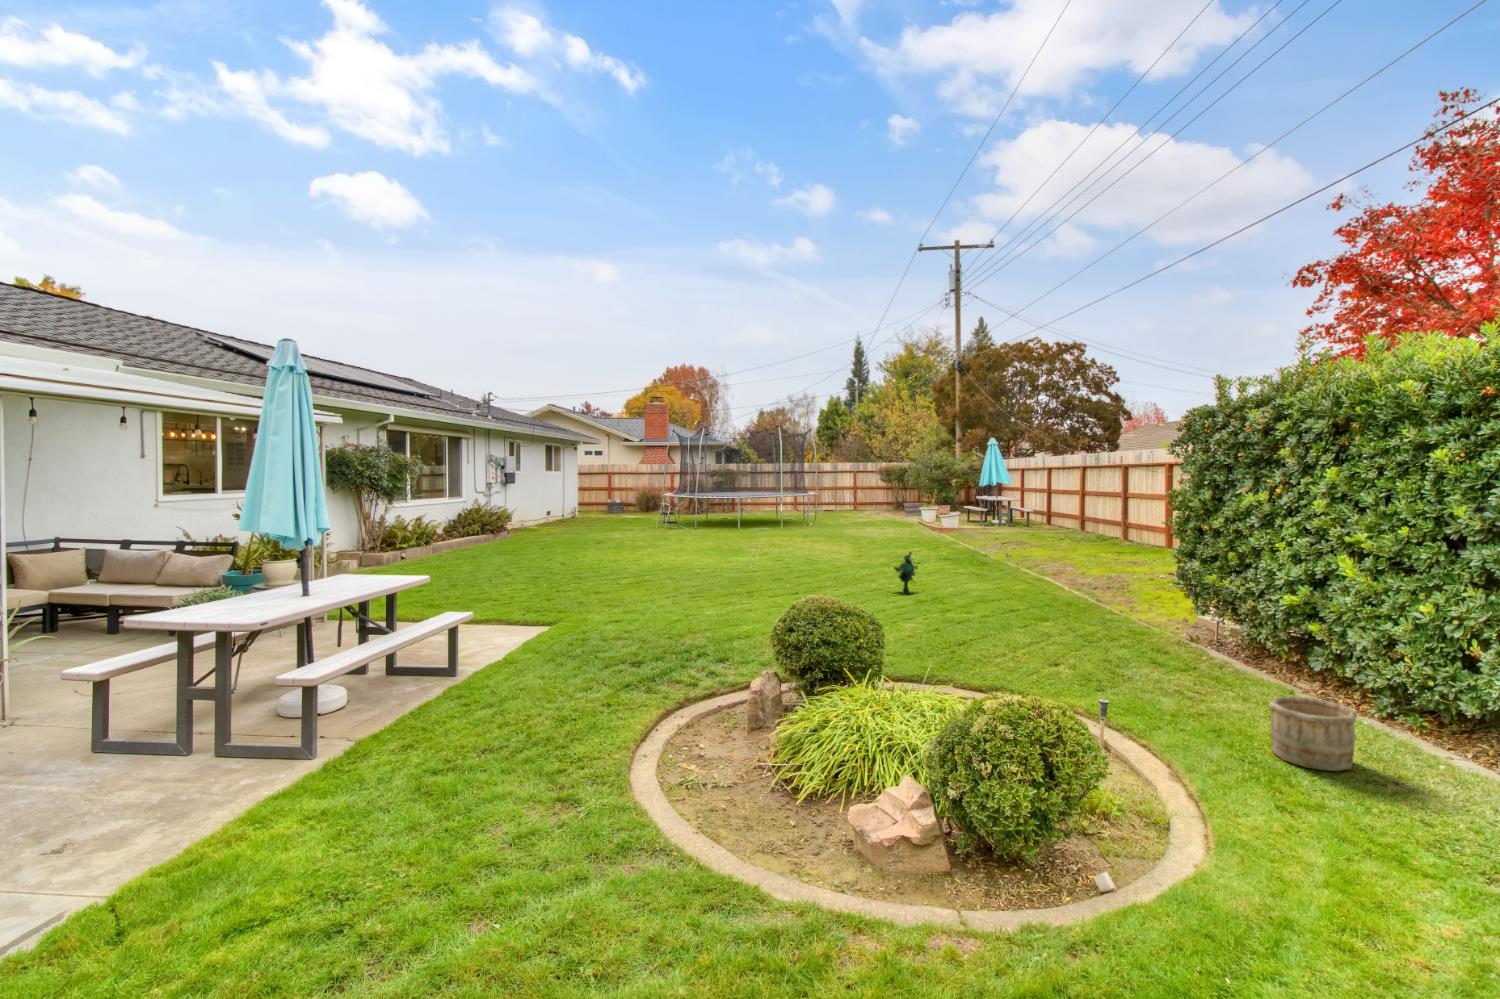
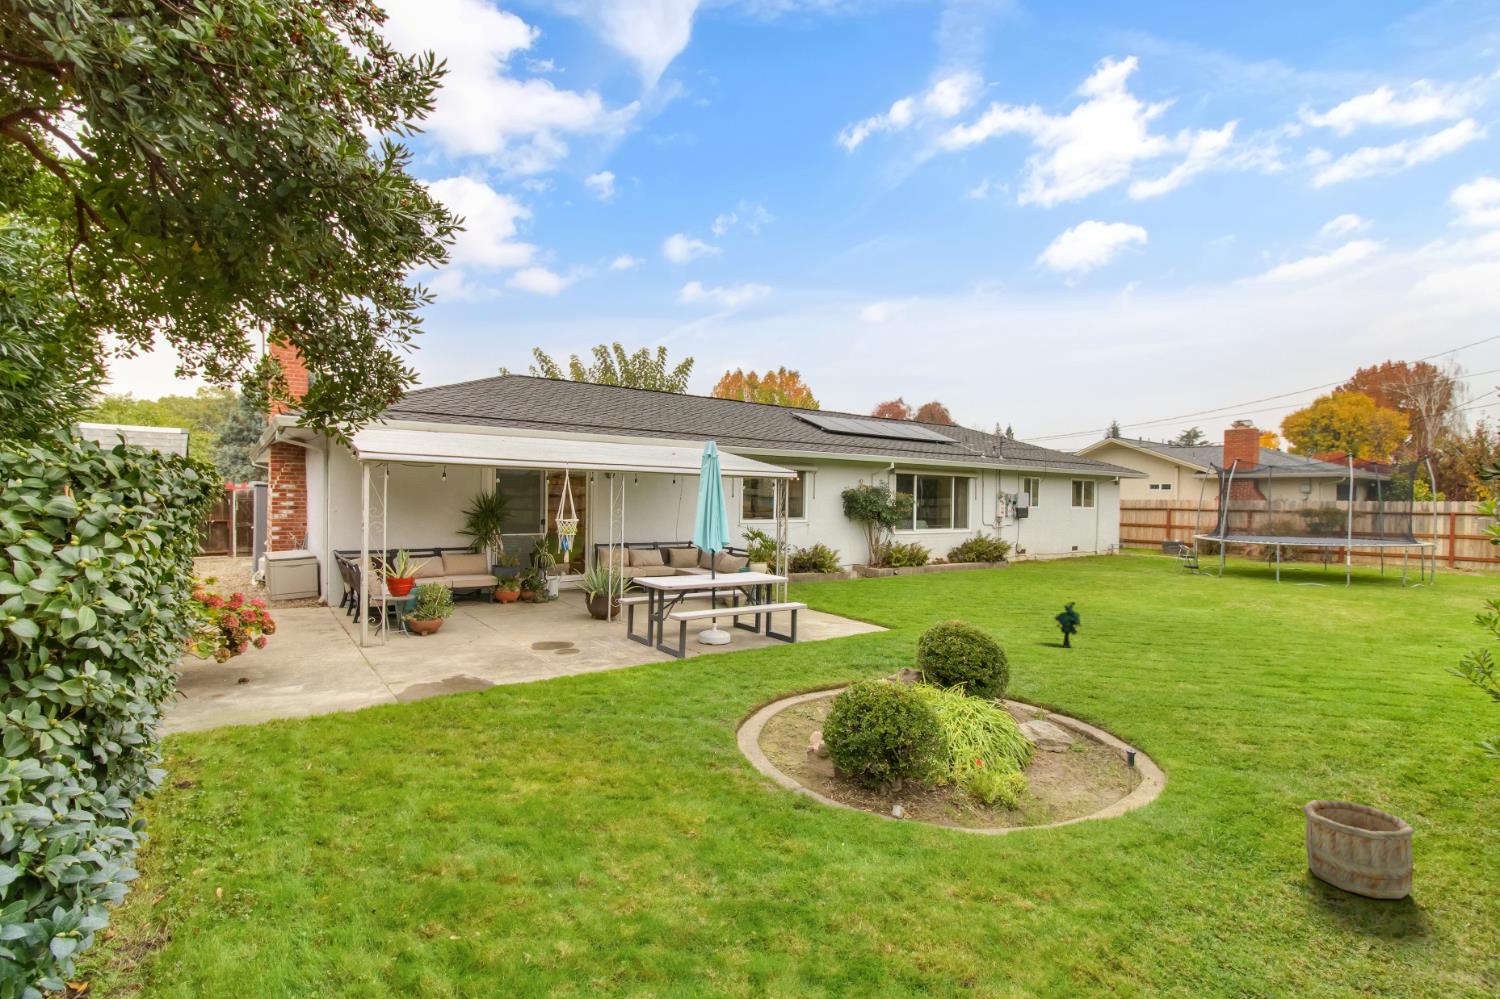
decorative plant: present [894,552,918,595] -> present [1055,602,1081,648]

